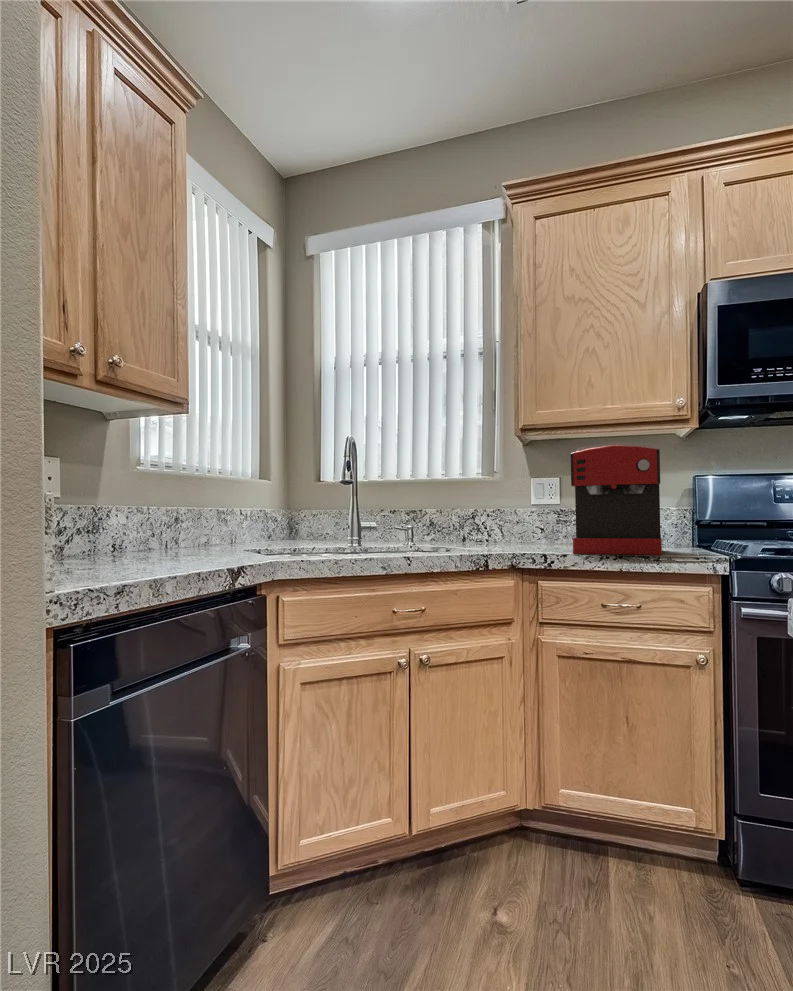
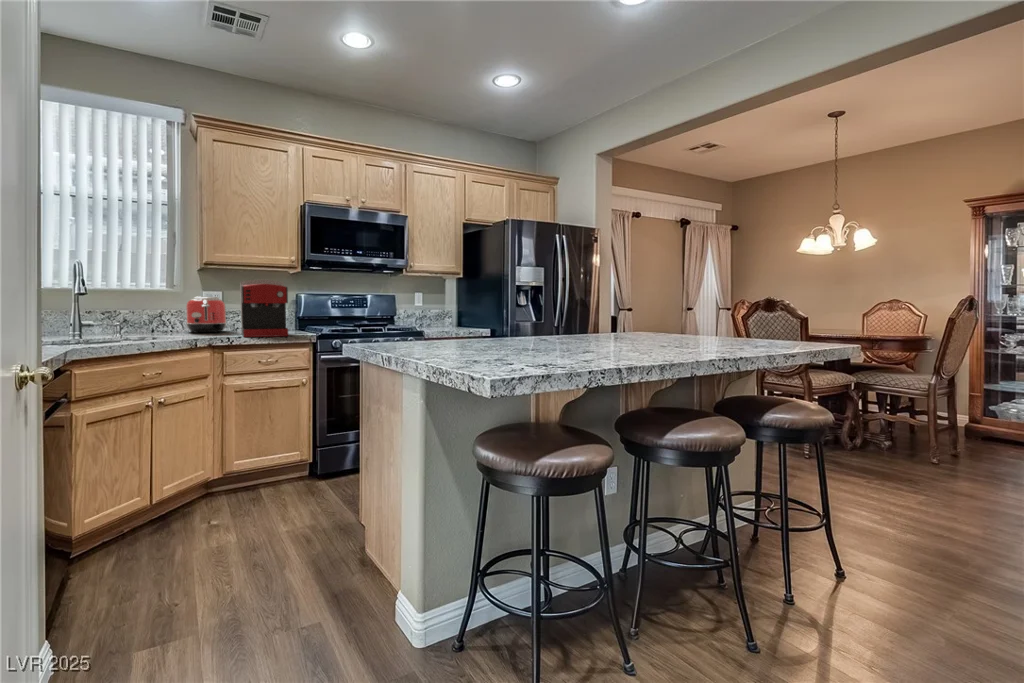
toaster: none [503,484,566,546] -> present [186,296,226,333]

